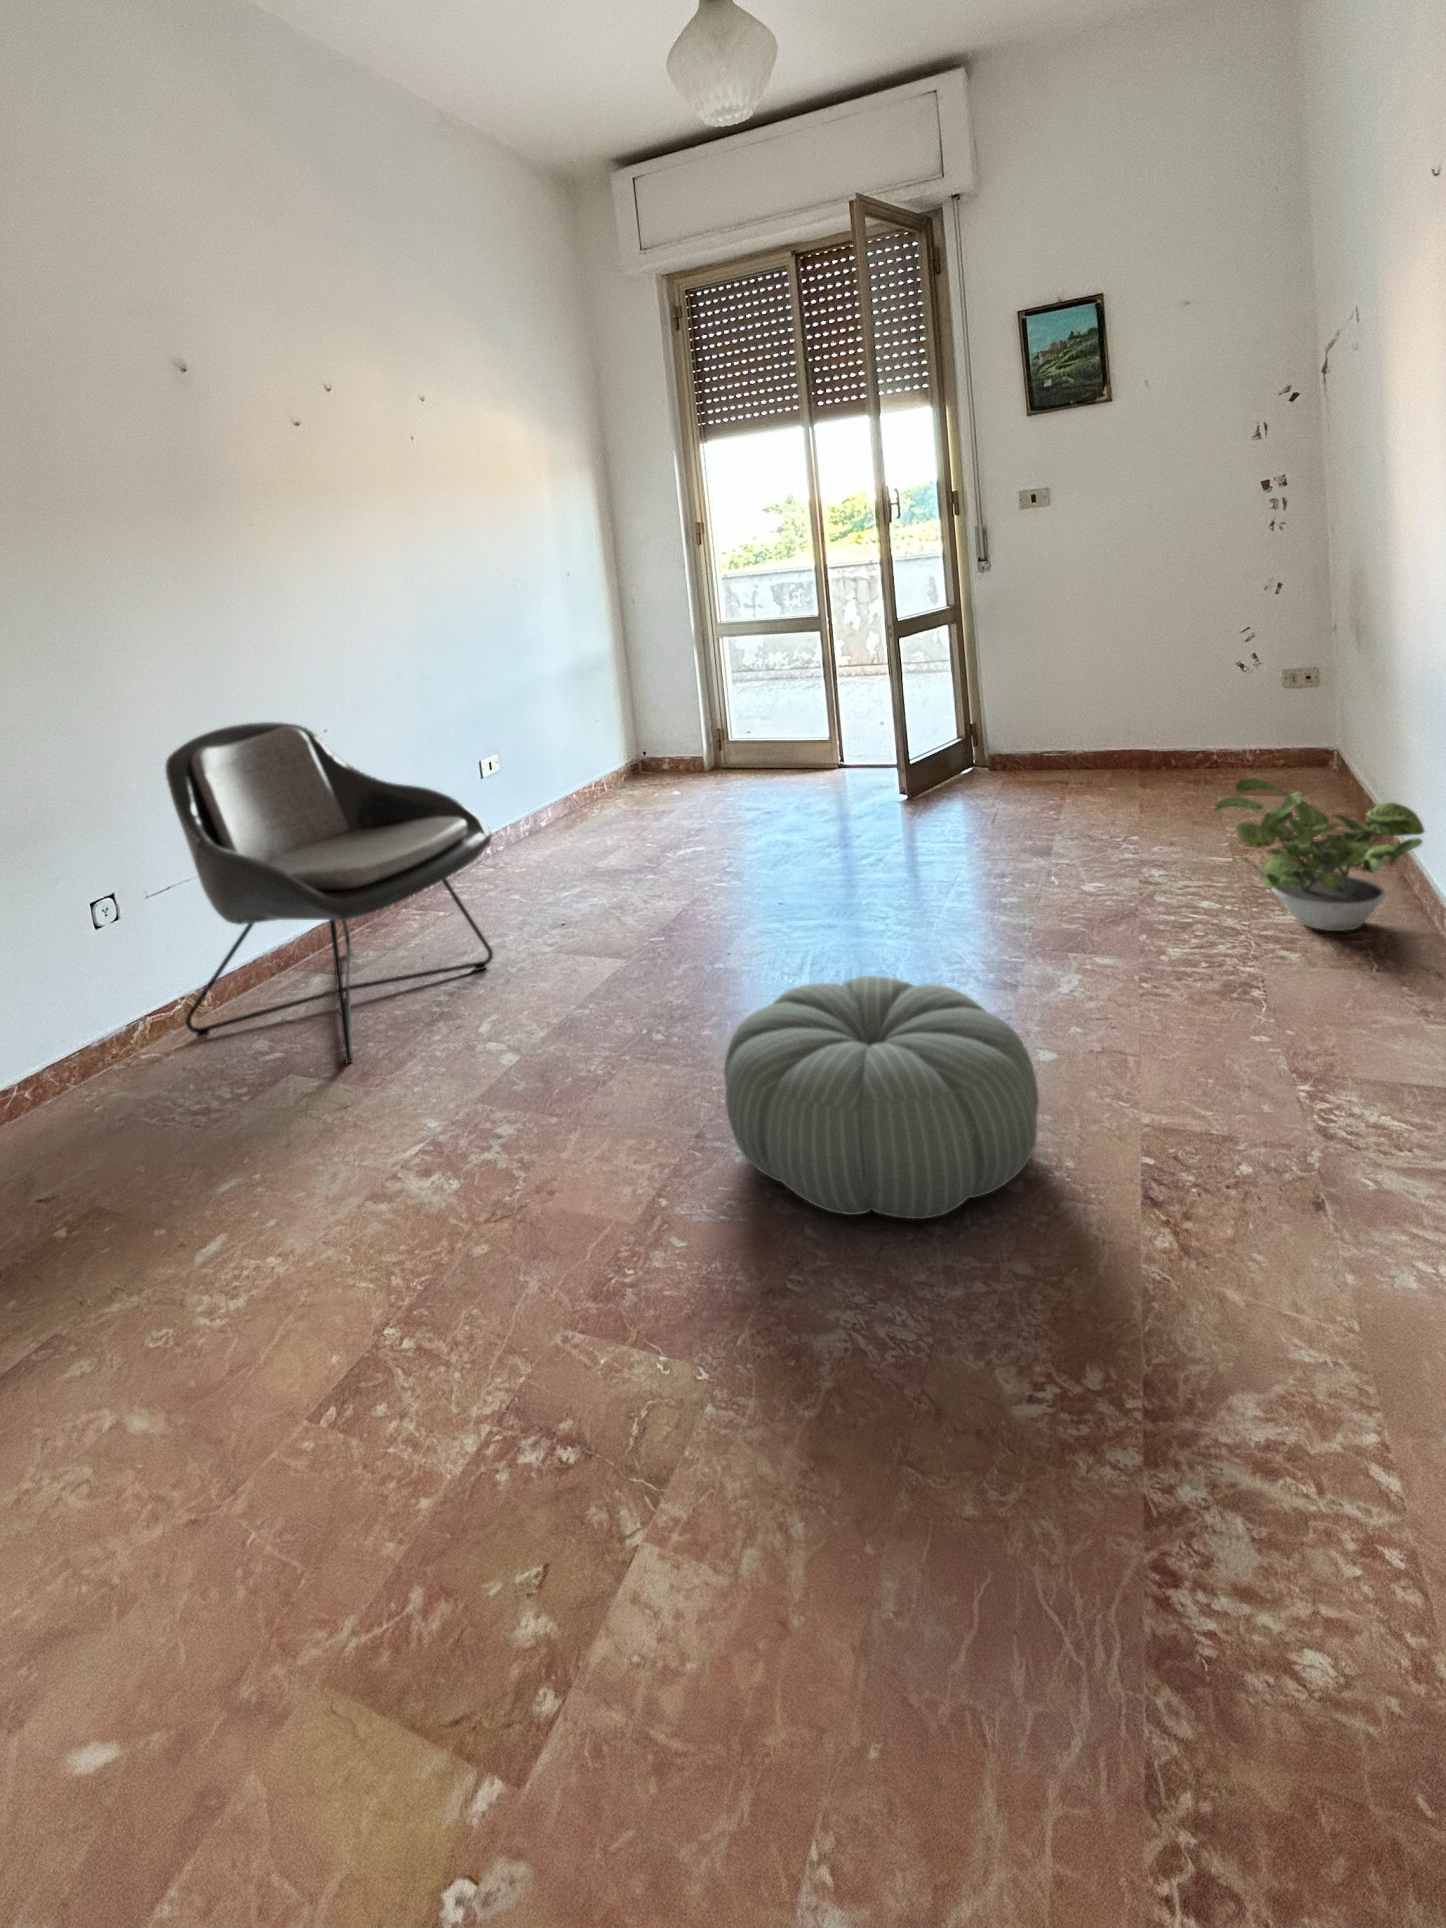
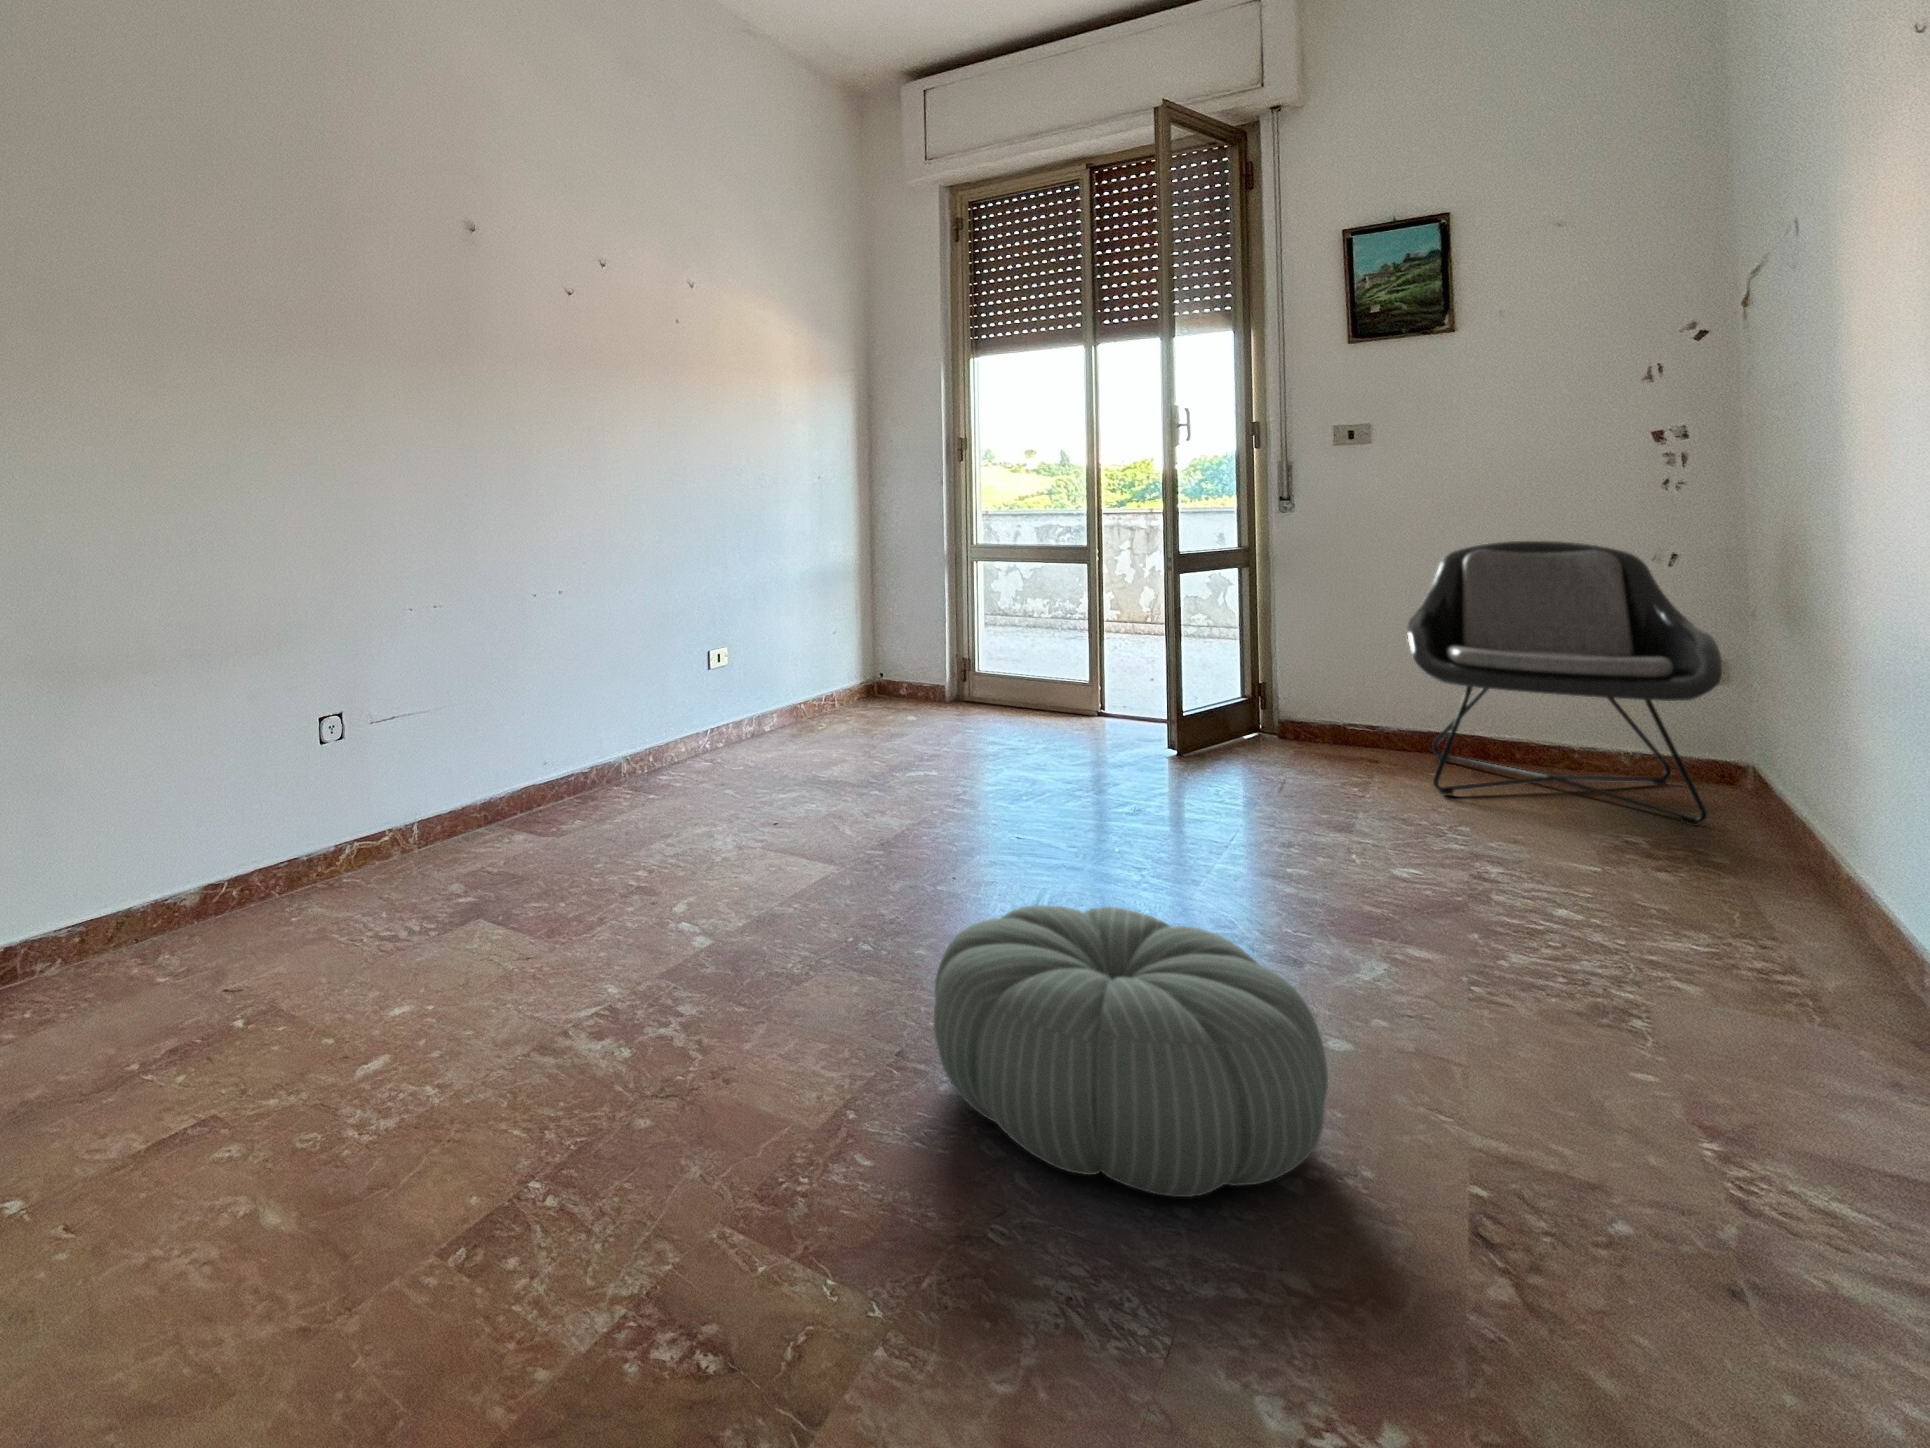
lounge chair: present [166,722,493,1063] -> present [1407,541,1722,826]
potted plant: present [1215,778,1424,931] -> none [1580,761,1897,973]

